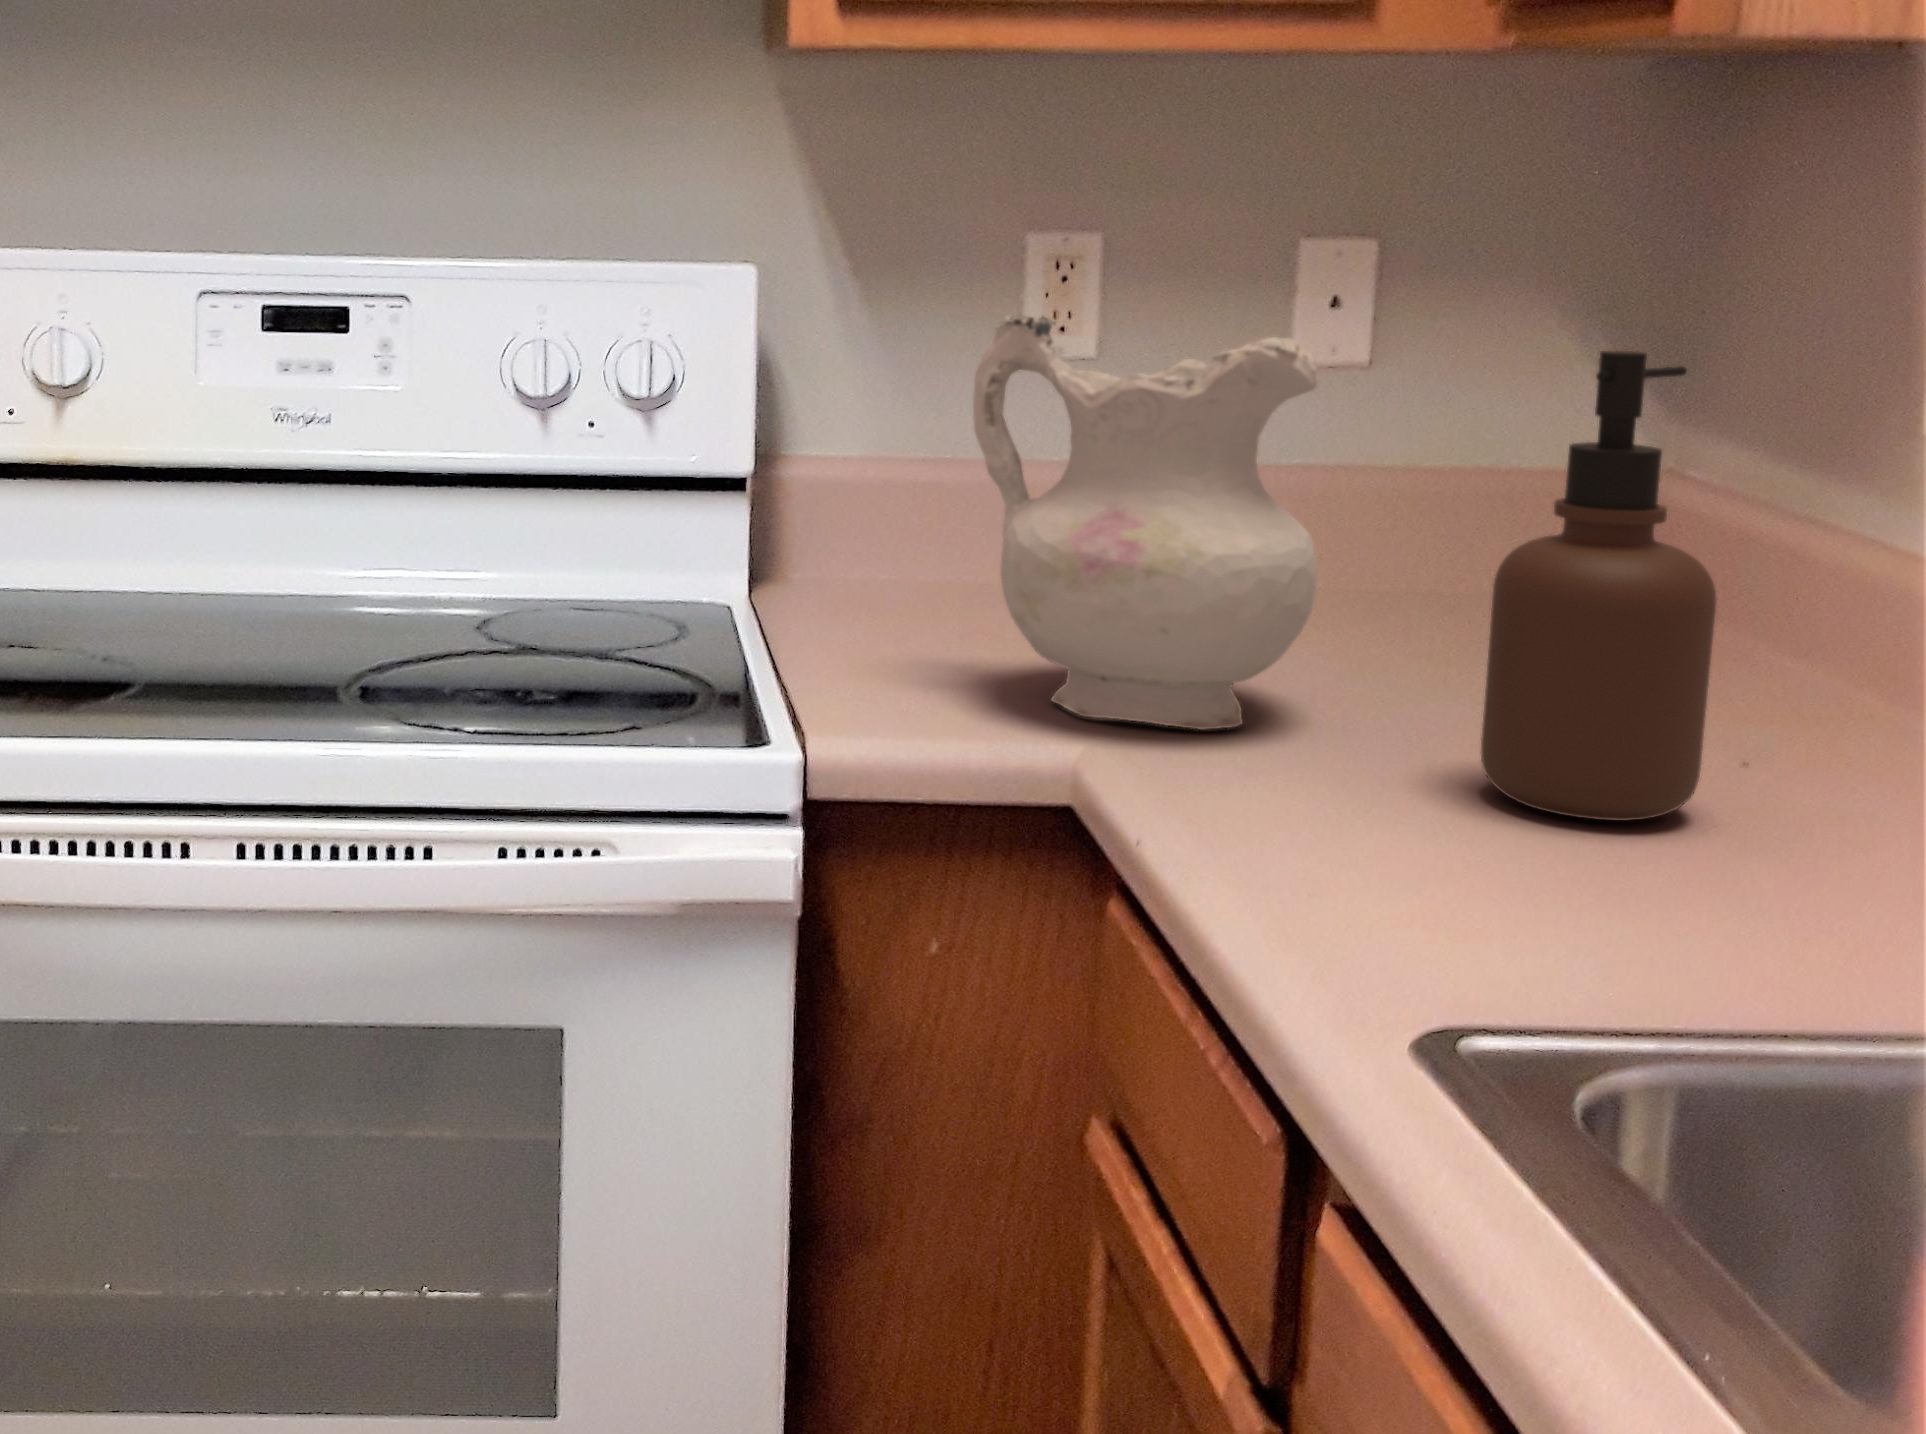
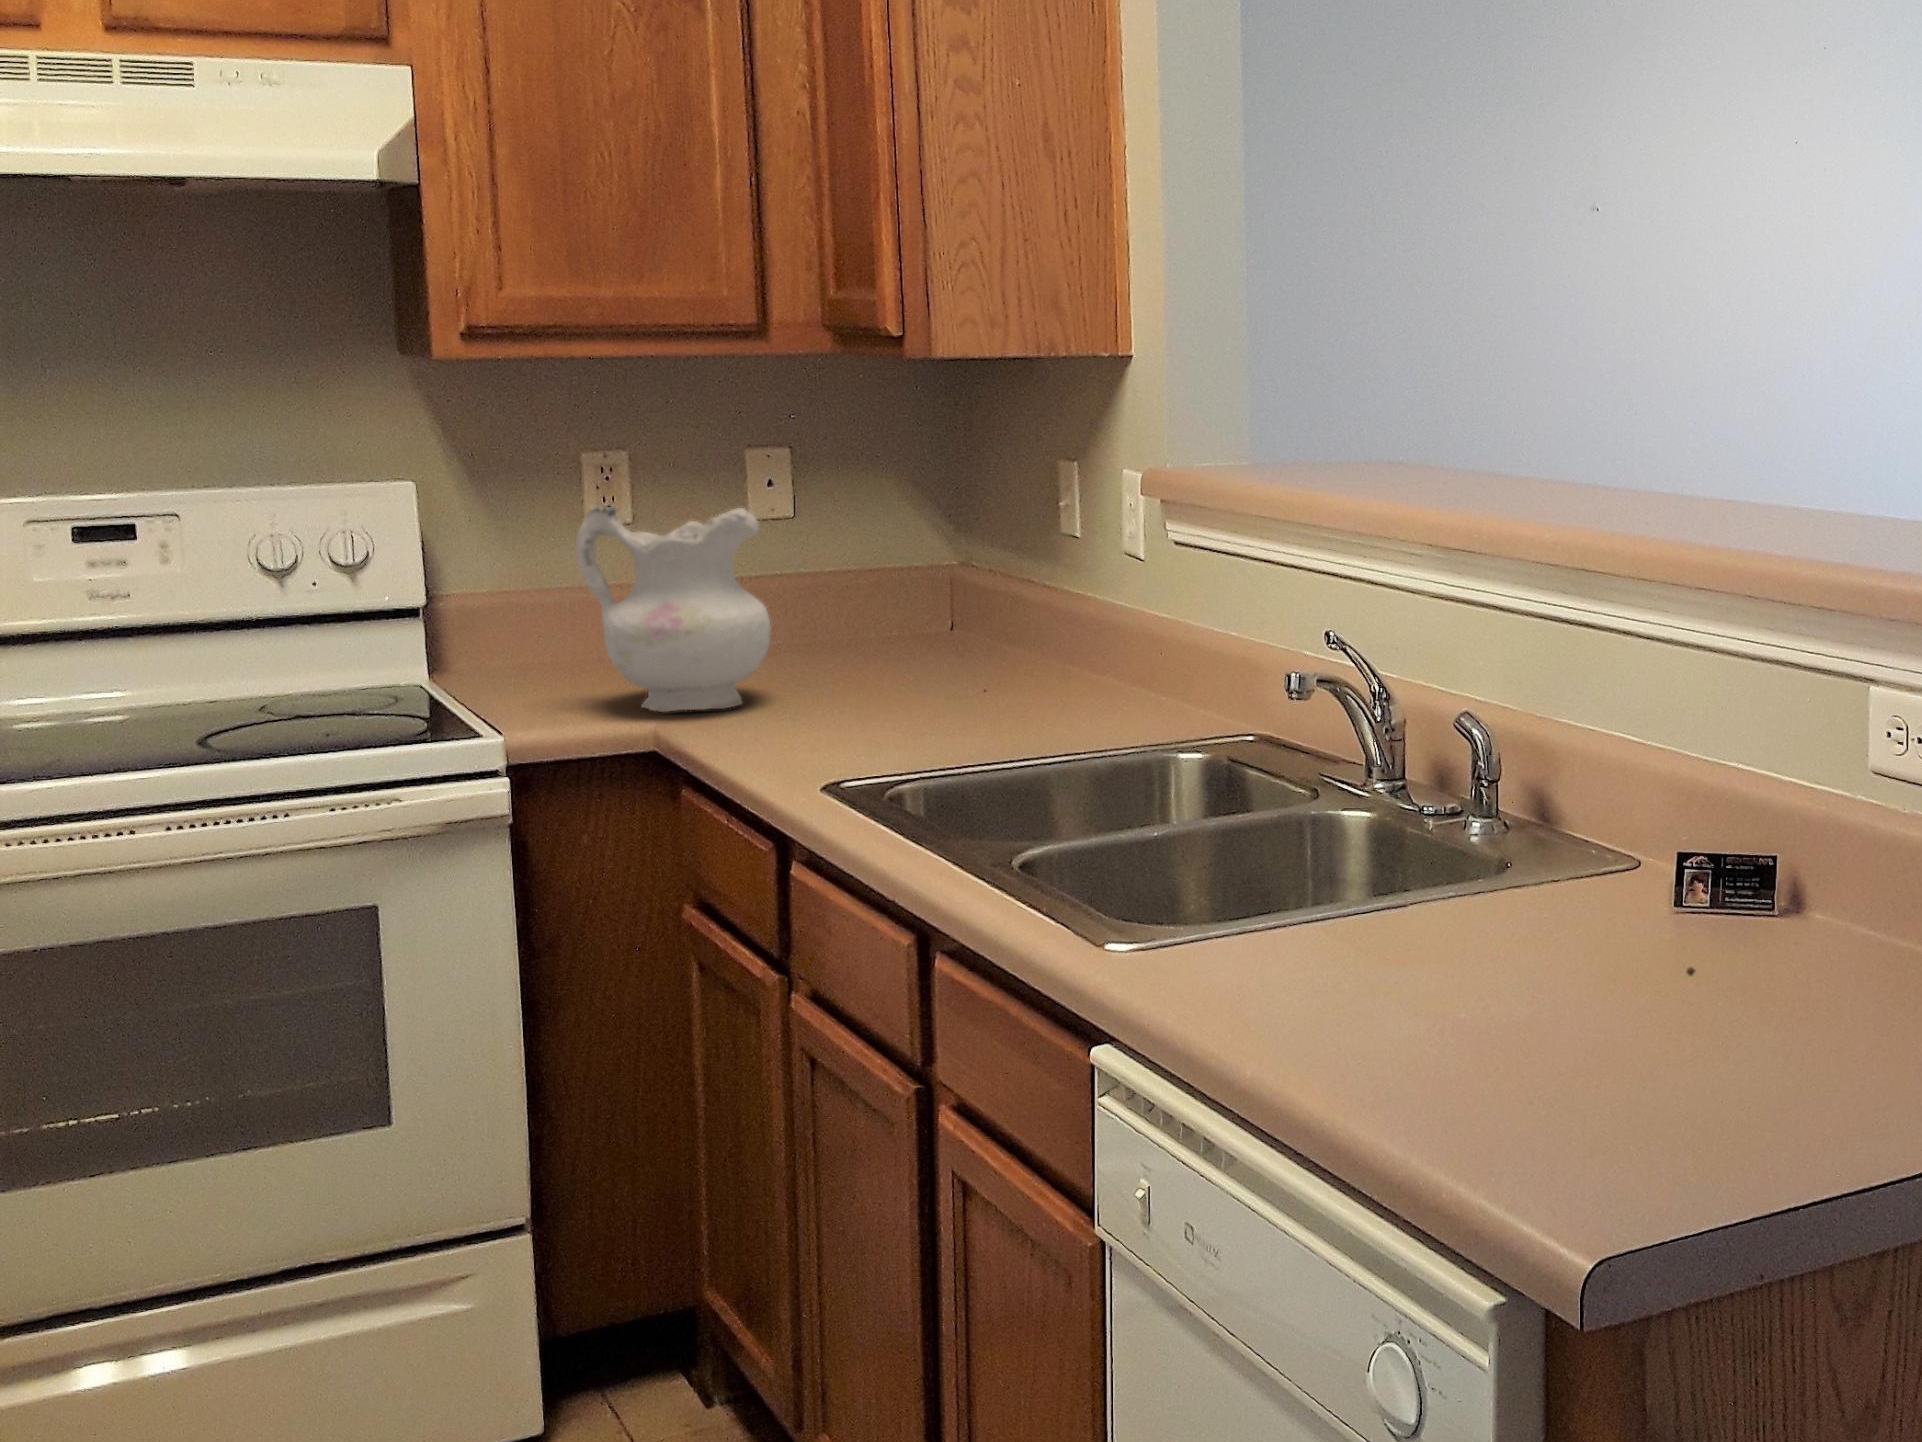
soap dispenser: present [1481,351,1717,821] -> none [850,507,947,718]

